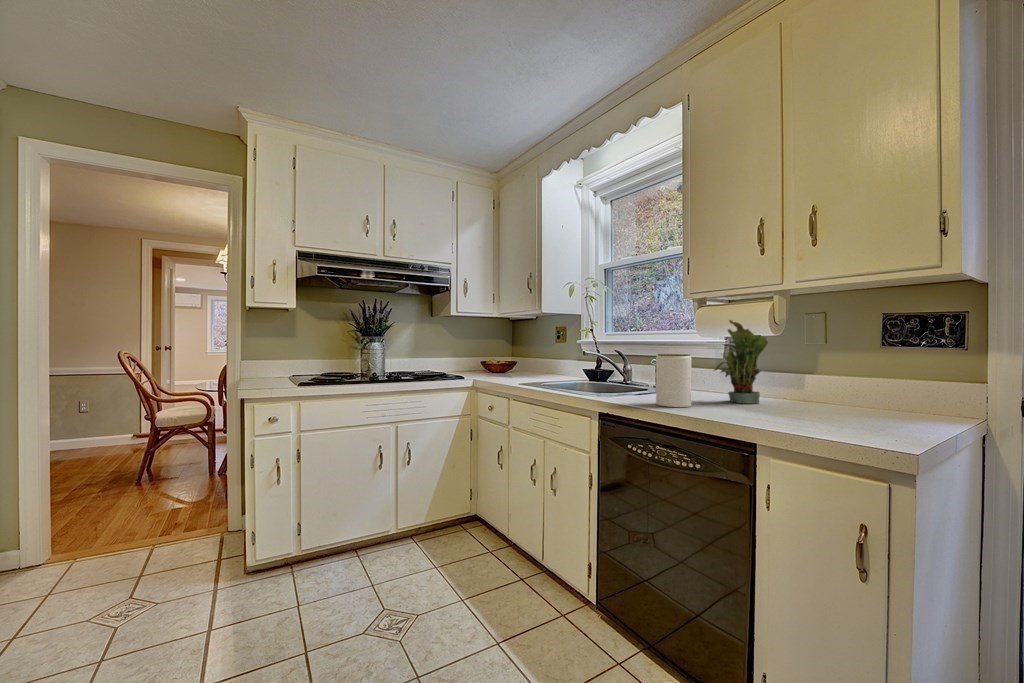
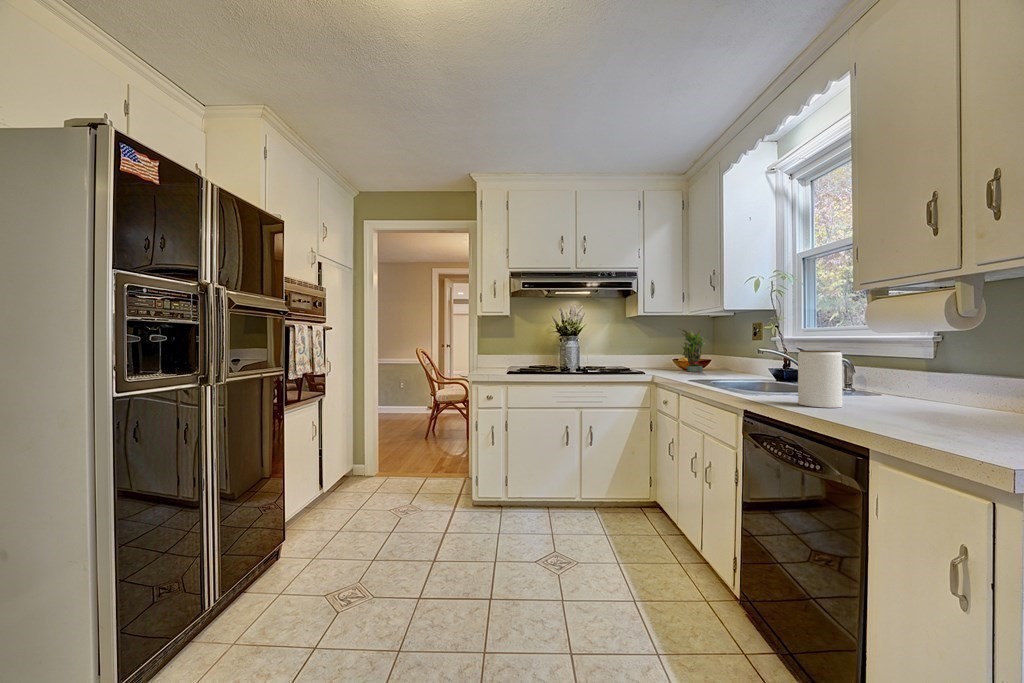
potted plant: present [715,320,768,404] -> present [678,328,705,372]

